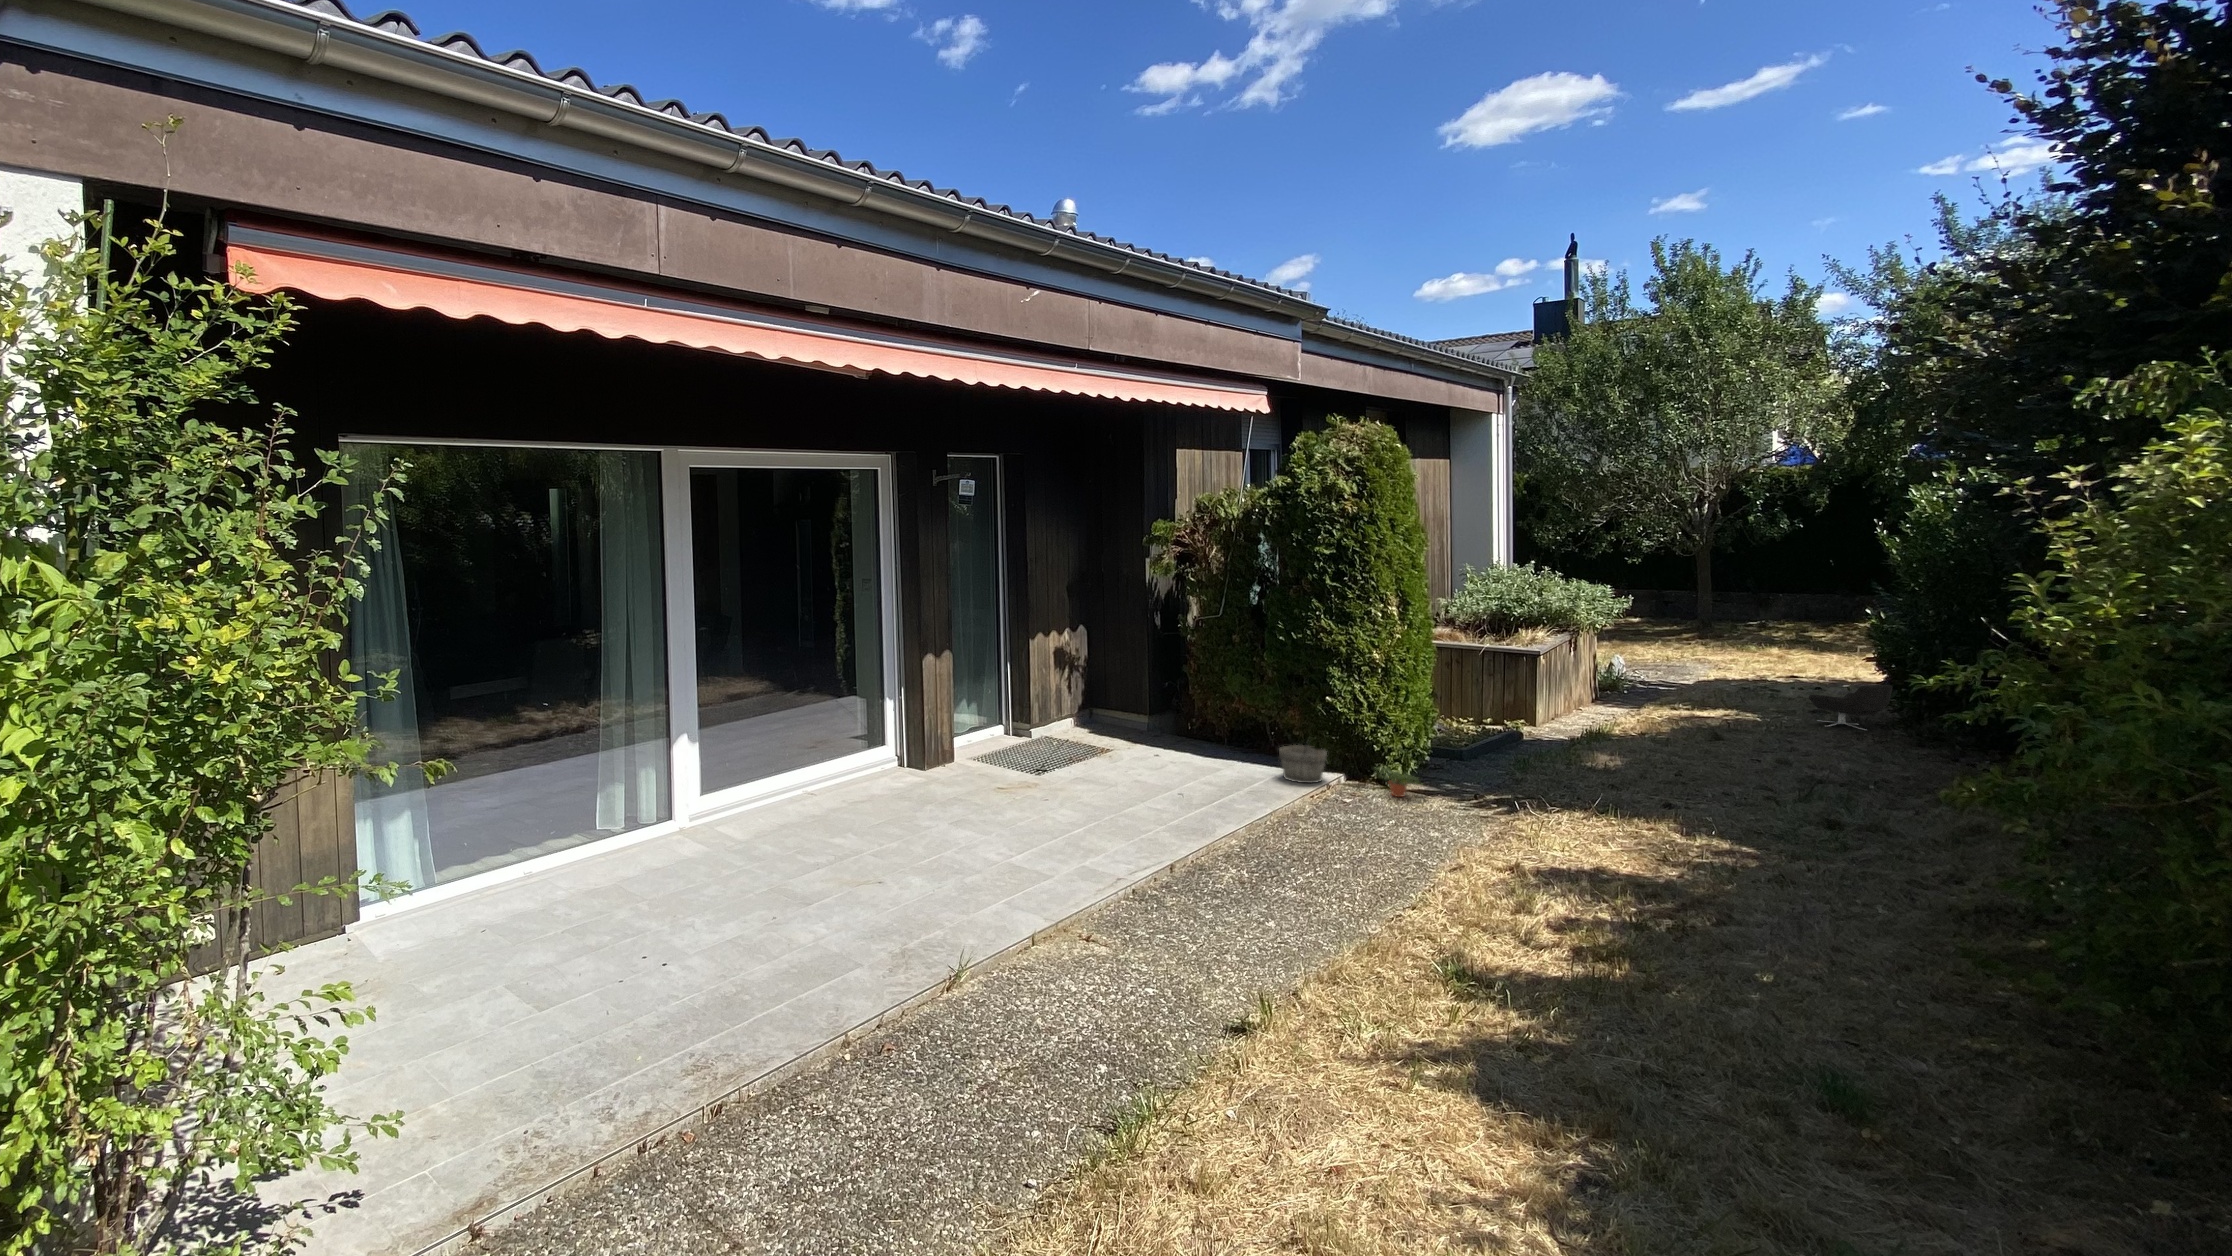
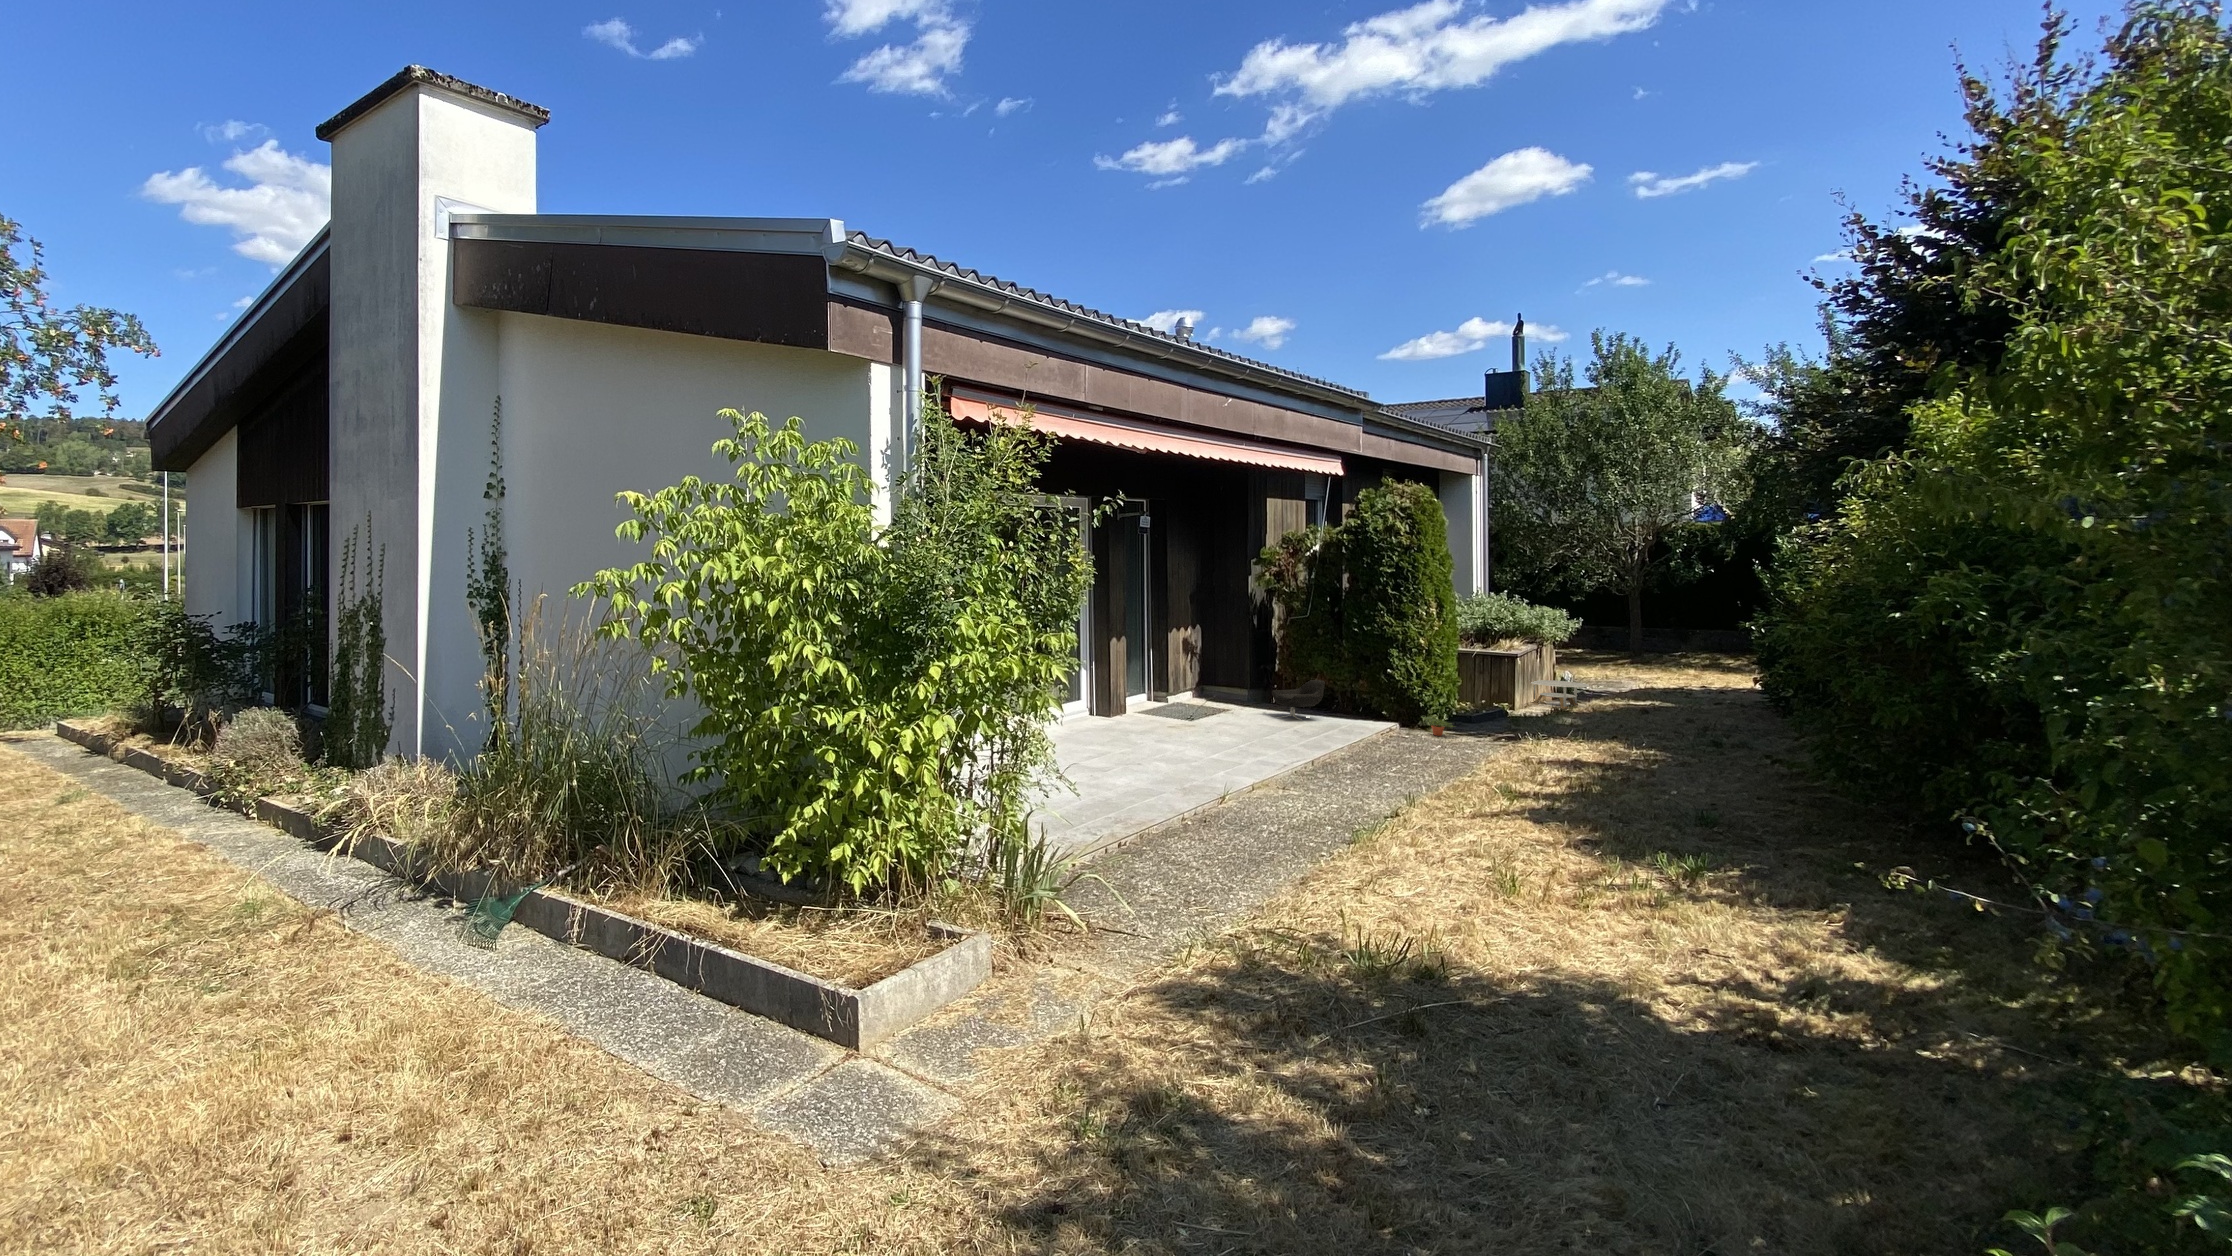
lounge chair: present [1809,685,1893,730] -> present [1272,680,1325,720]
round table: none [1550,687,1637,731] -> present [1531,680,1589,709]
wooden bucket: present [1279,745,1327,783] -> none [1353,701,1387,729]

